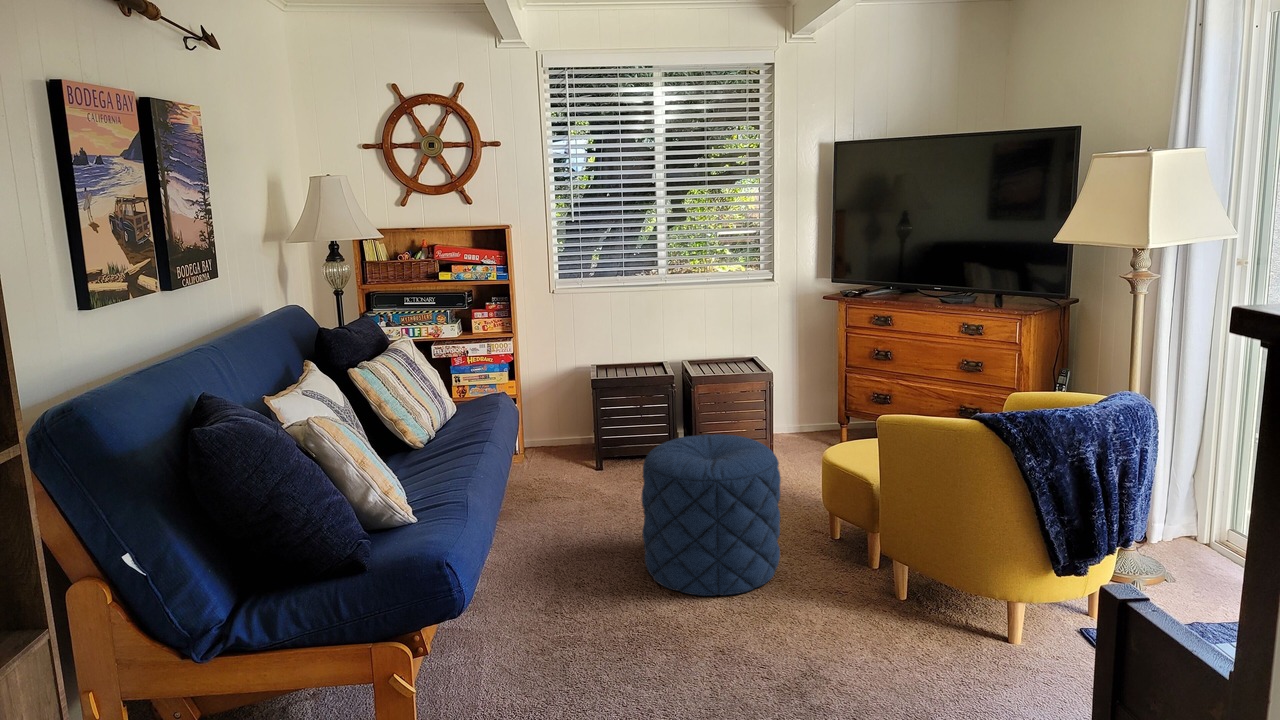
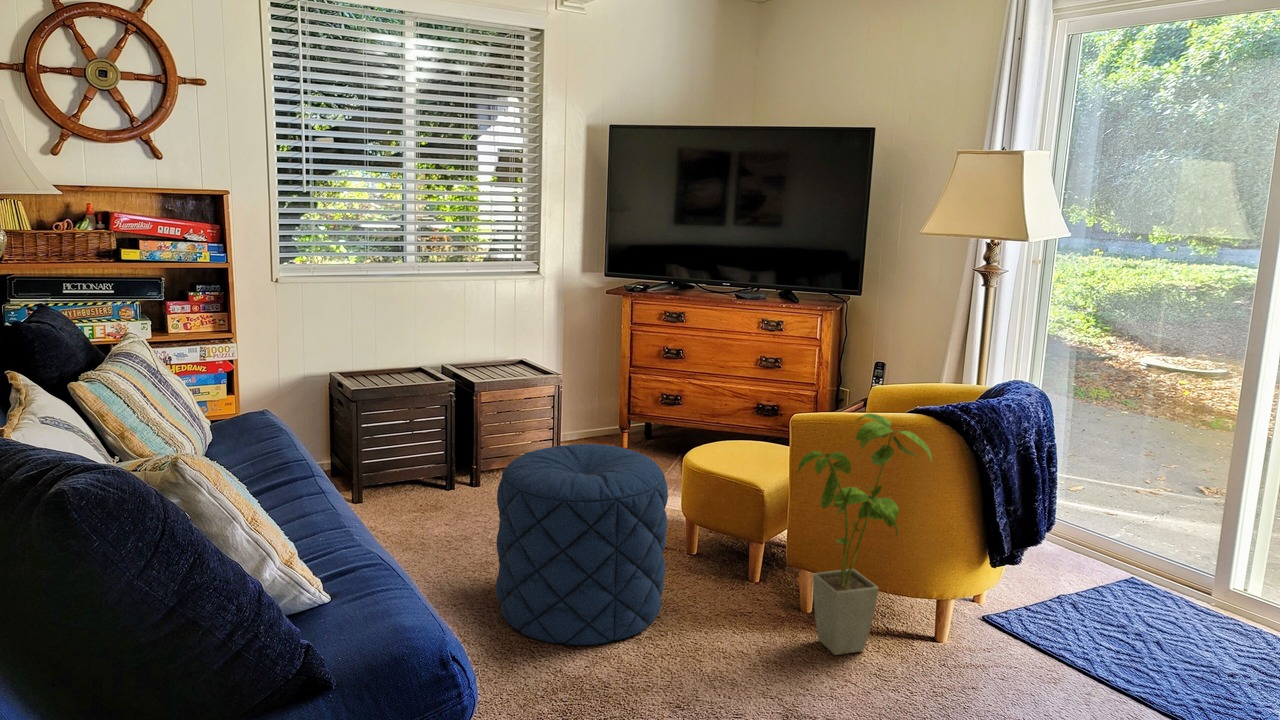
house plant: none [867,424,987,637] -> present [798,413,933,655]

